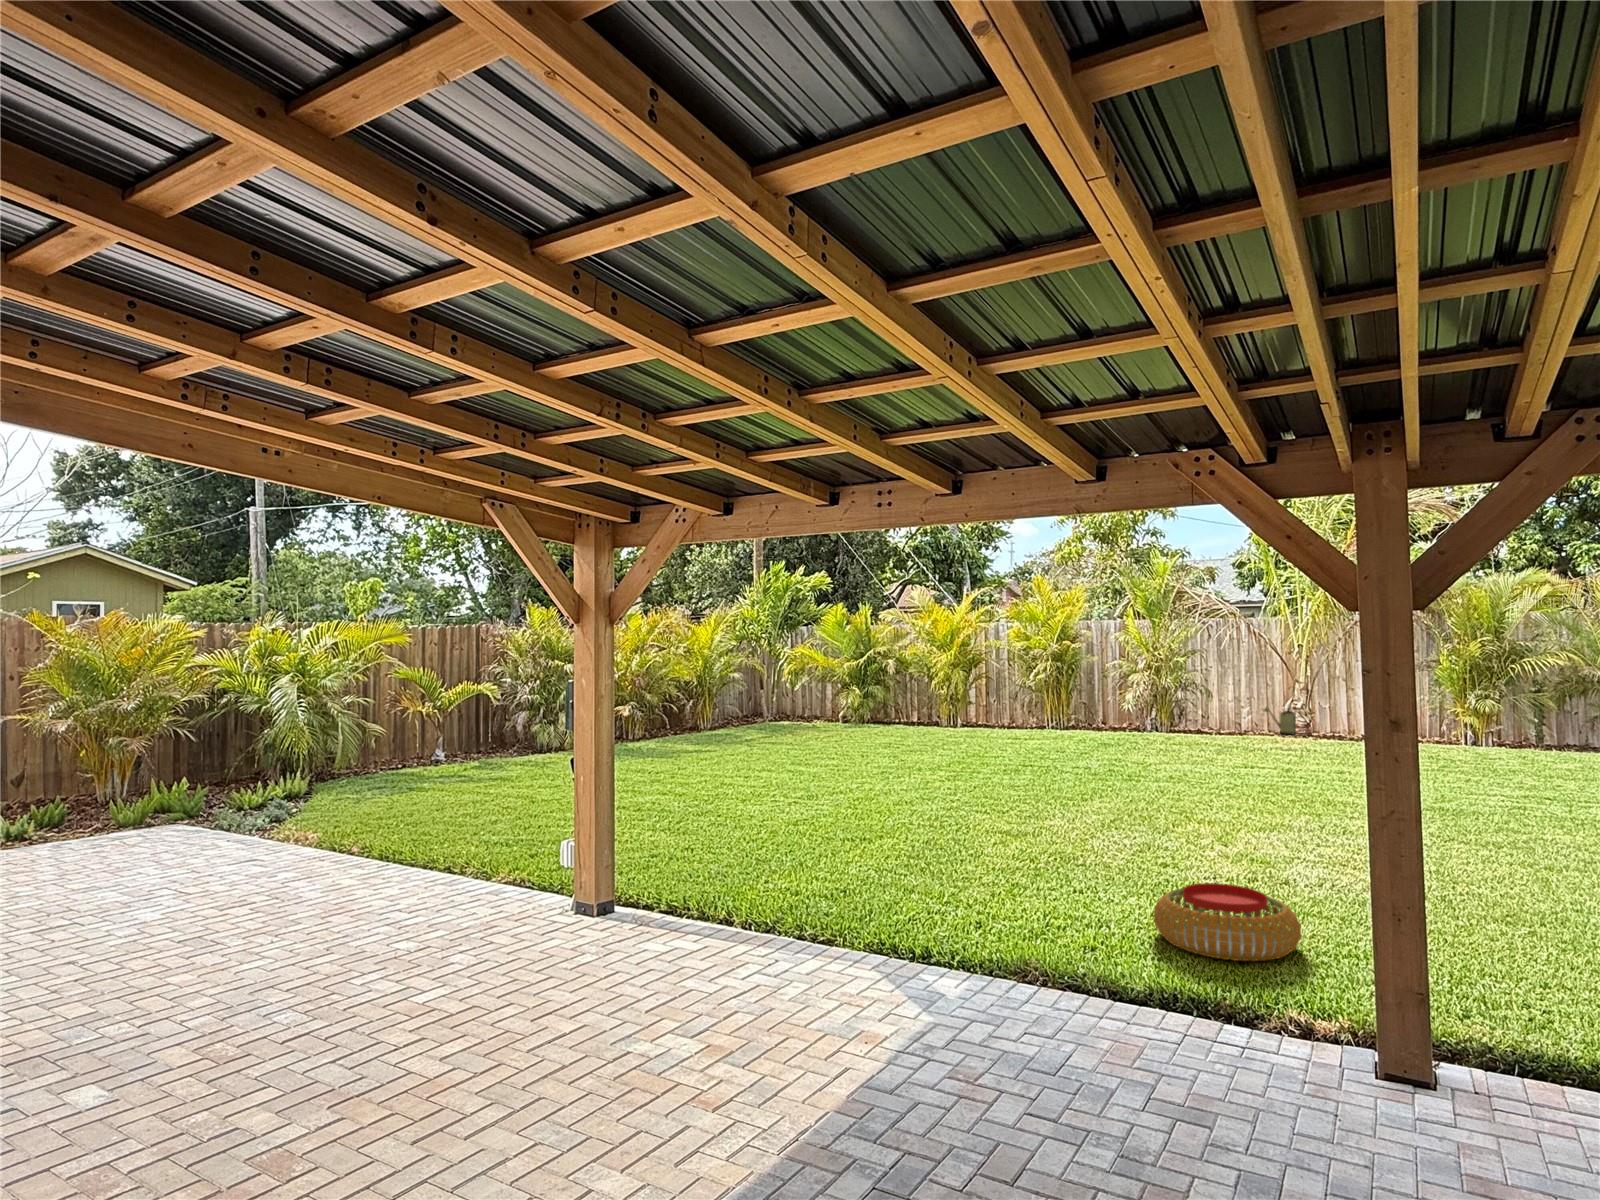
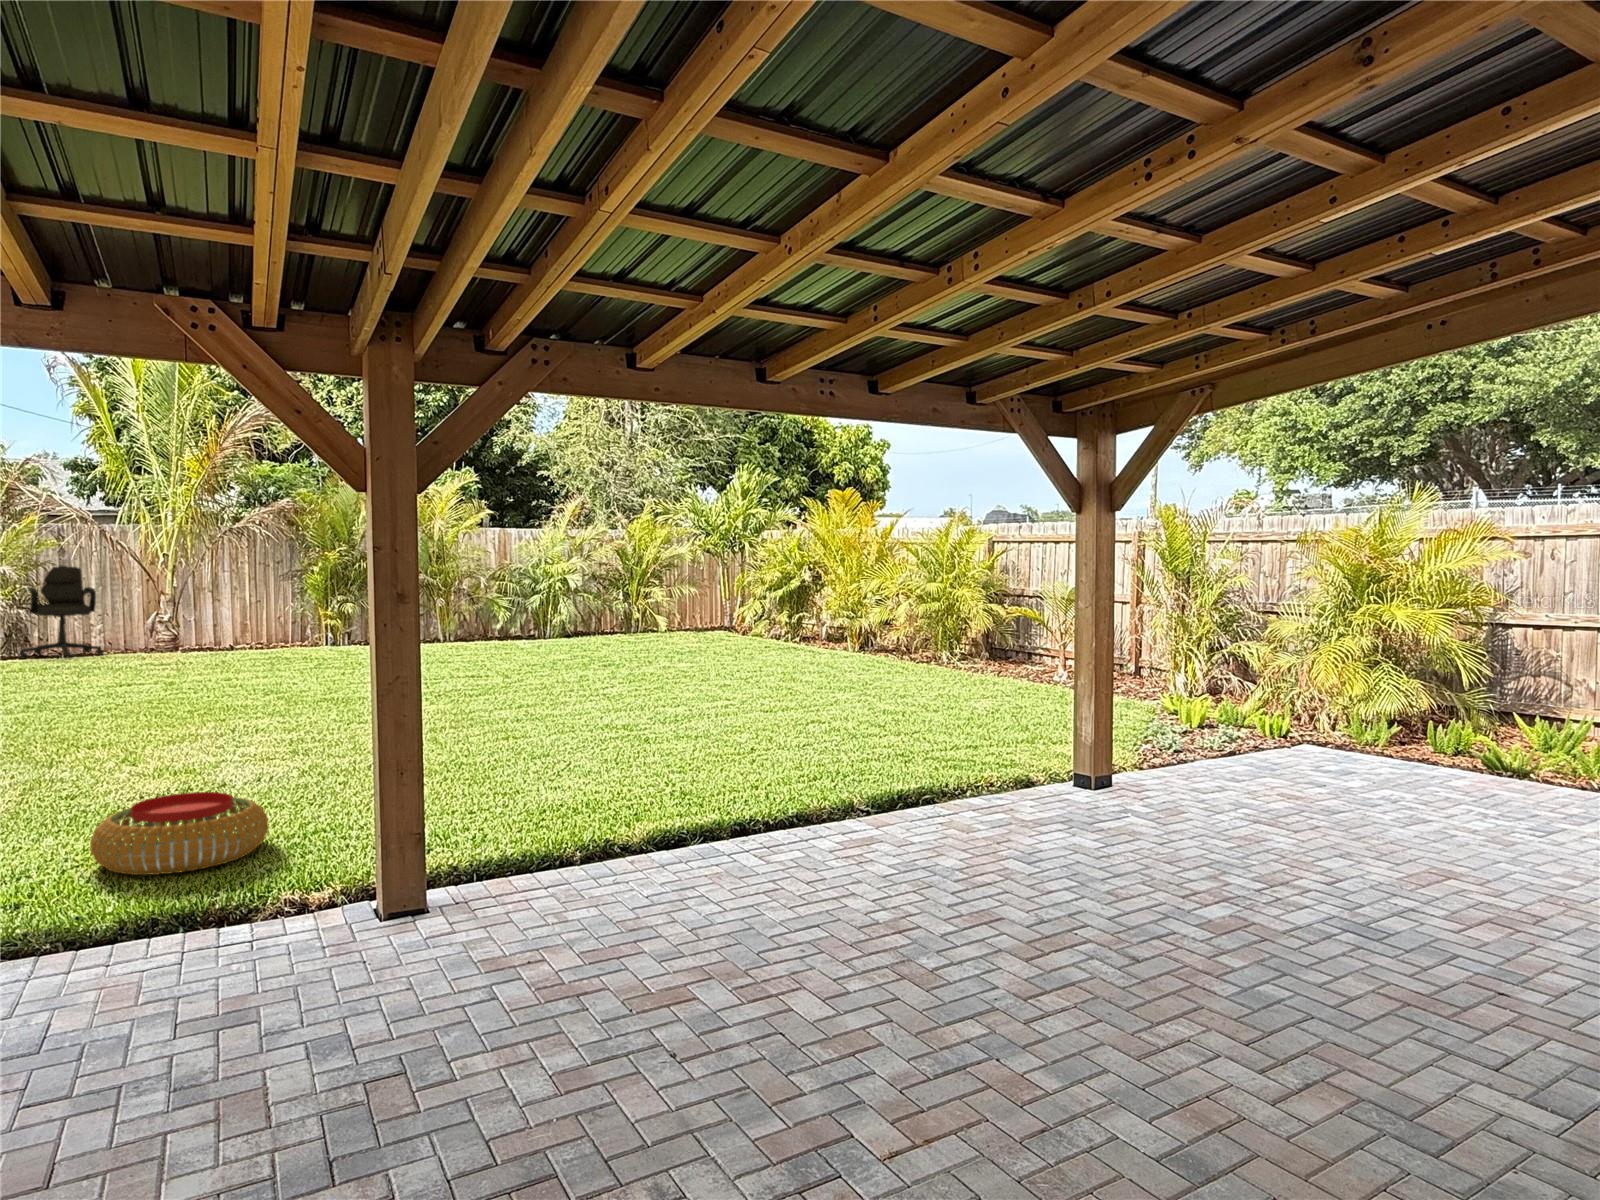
chair: none [1186,658,1248,737] -> present [20,566,104,658]
watering can: present [1264,706,1296,734] -> none [122,618,165,650]

